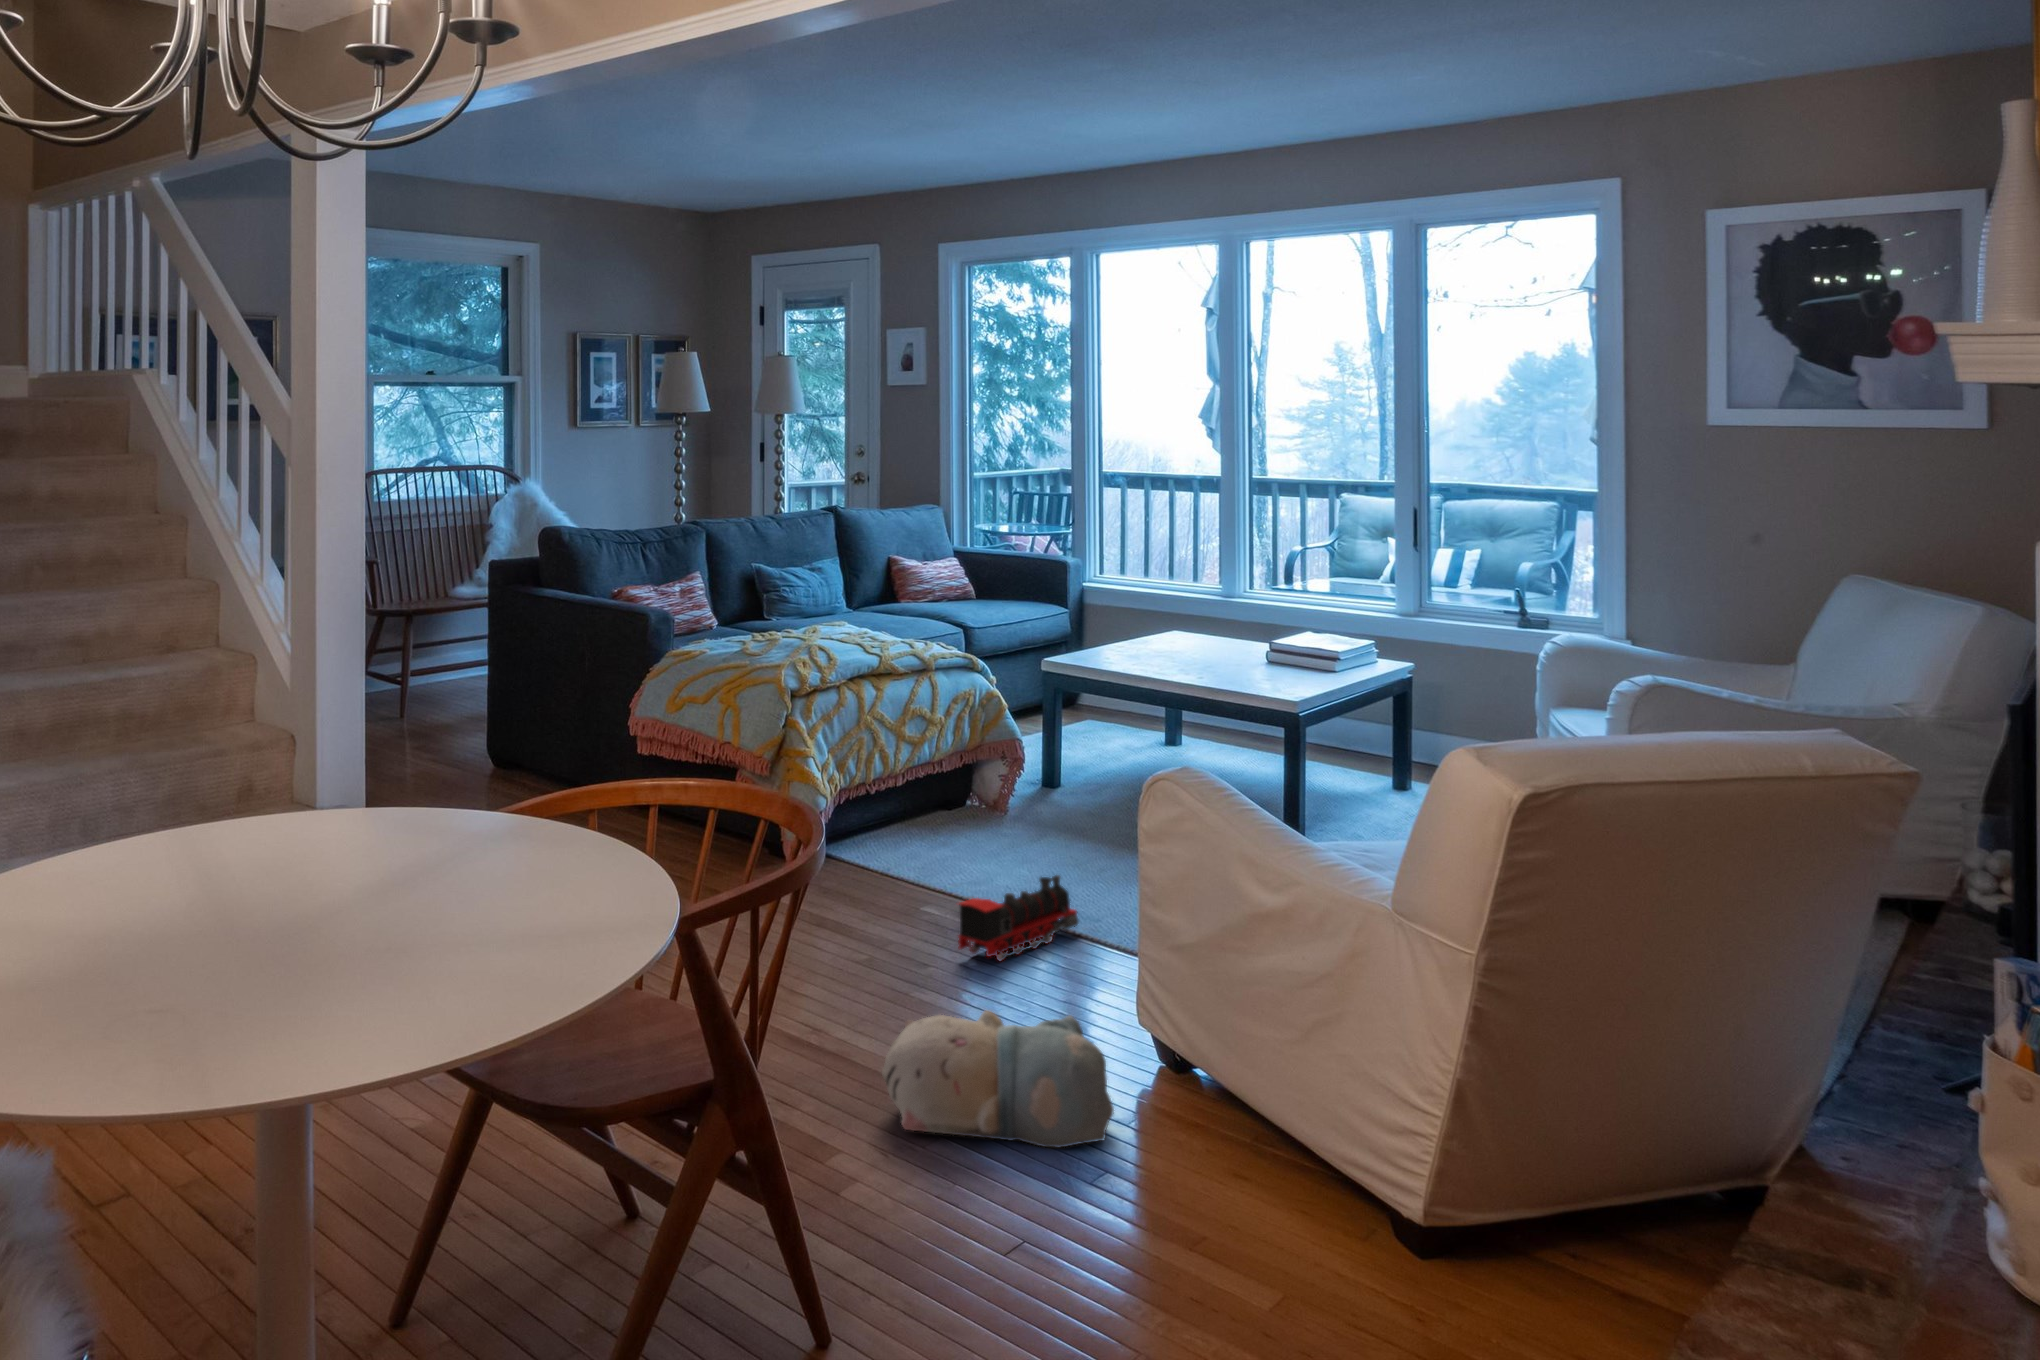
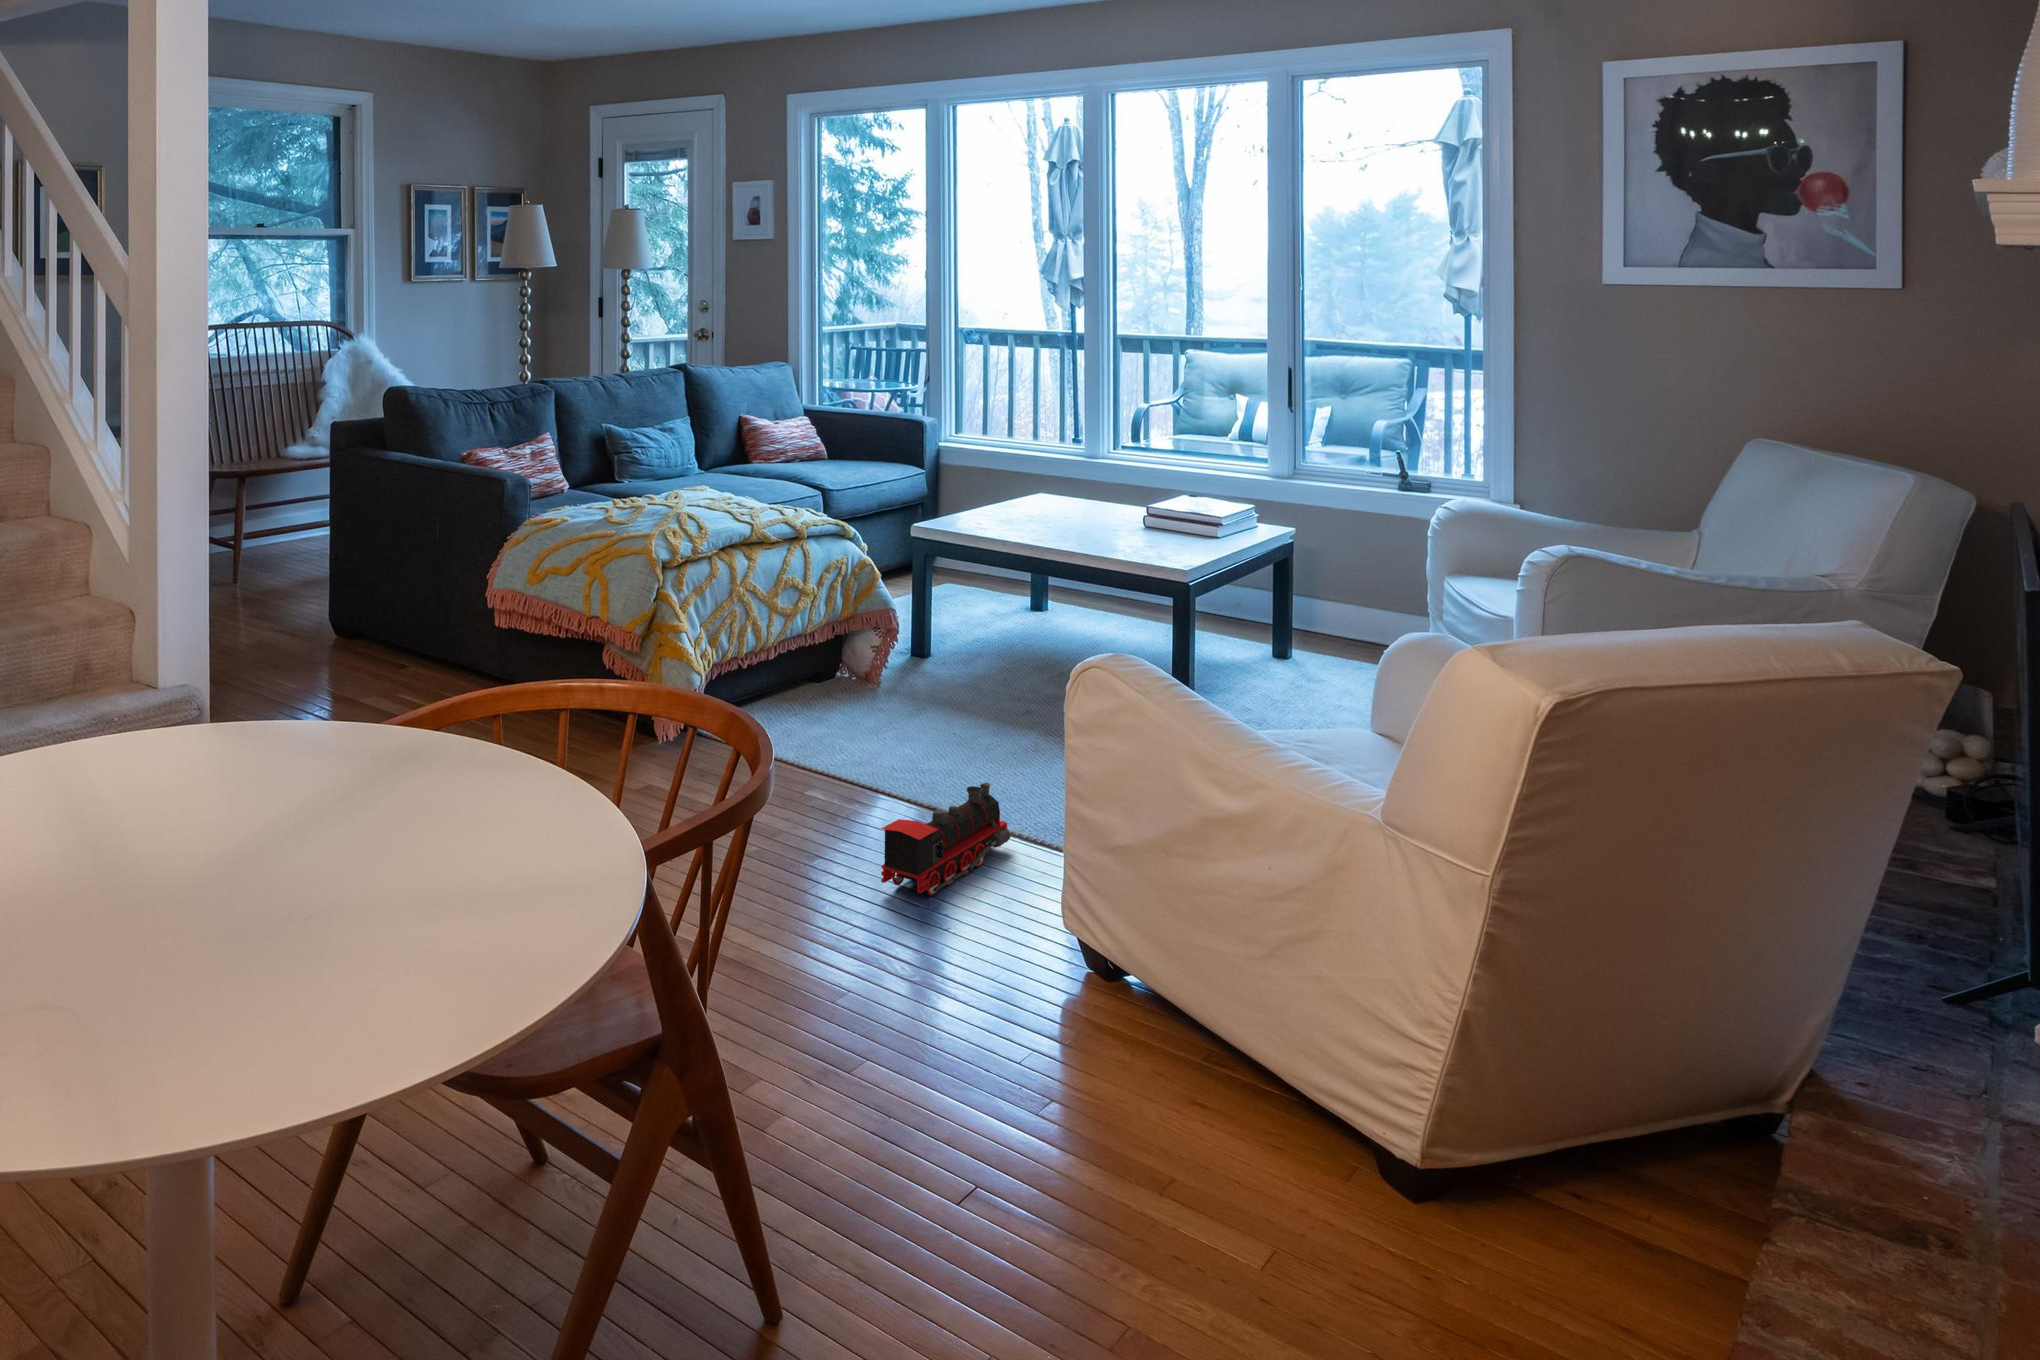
plush toy: present [882,1010,1114,1147] -> none [844,1019,1169,1227]

